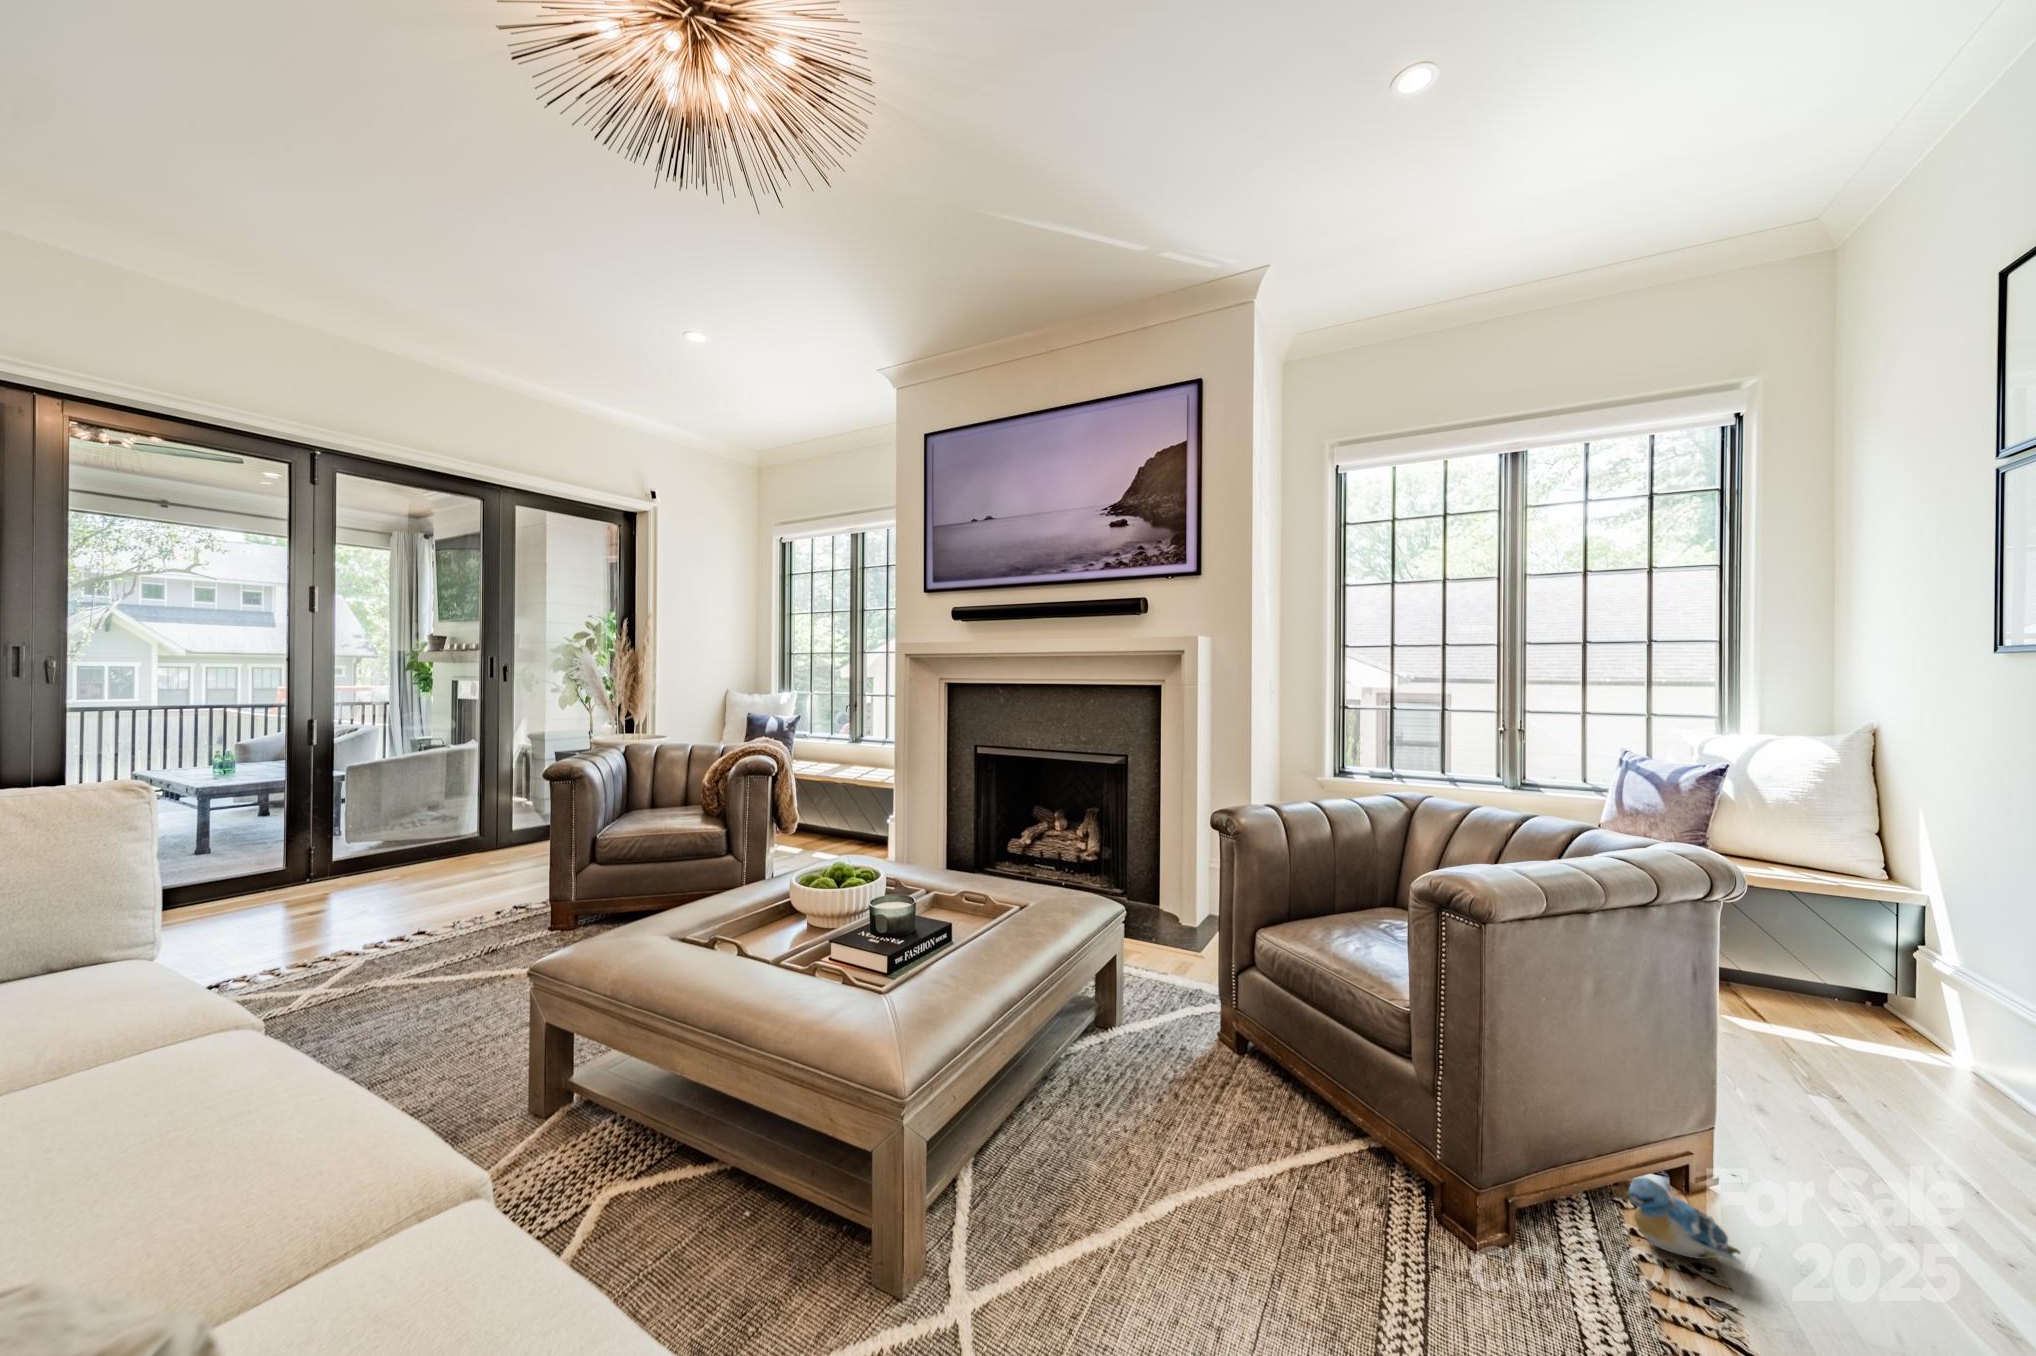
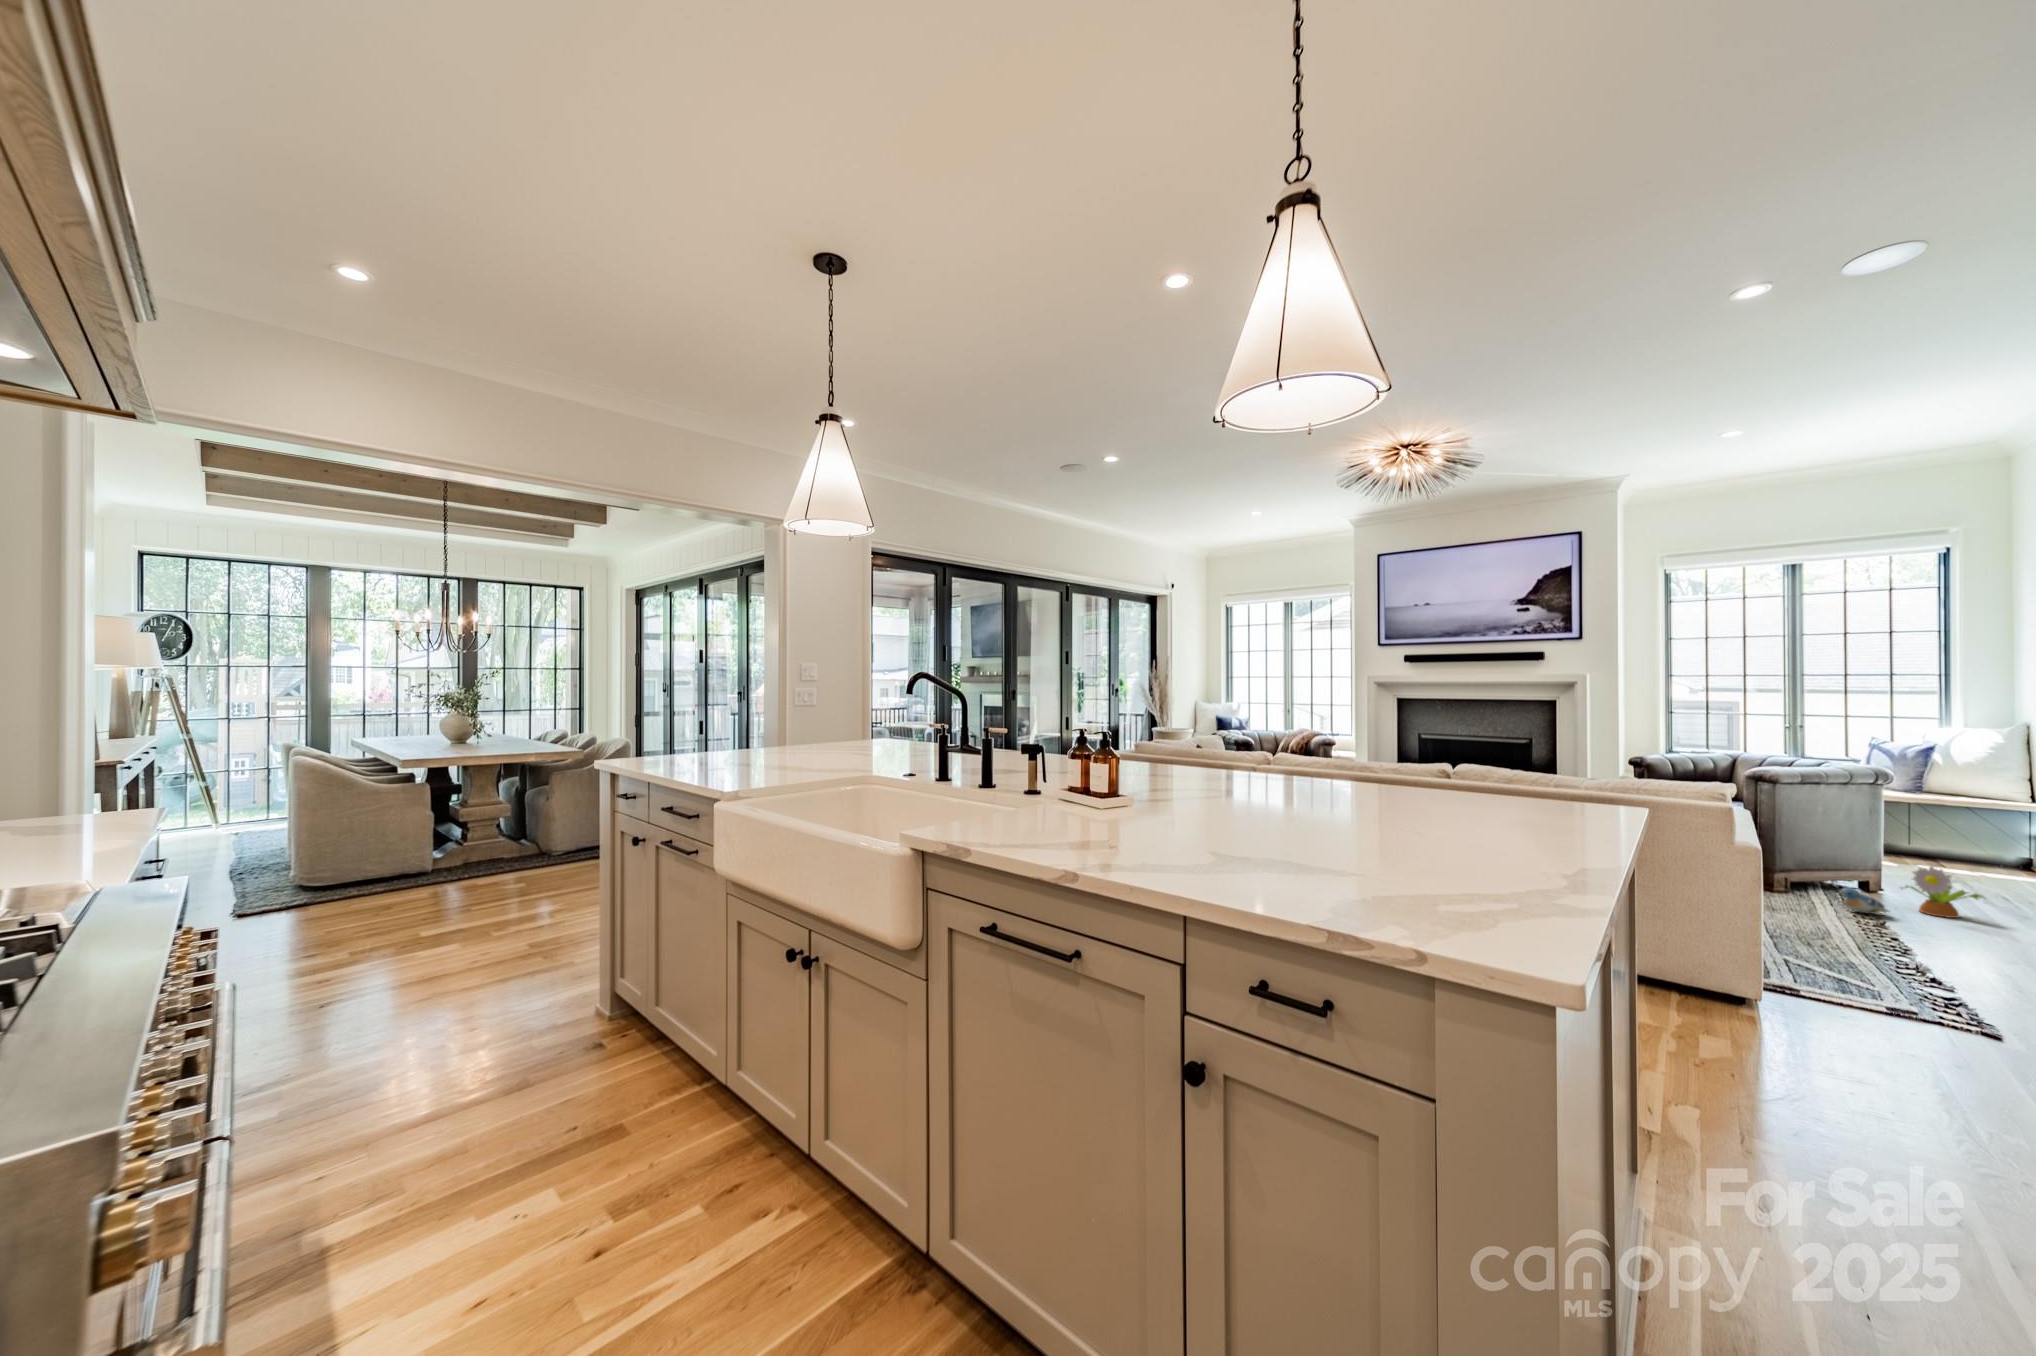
decorative plant: none [1743,1115,1952,1256] -> present [1902,866,1983,918]

